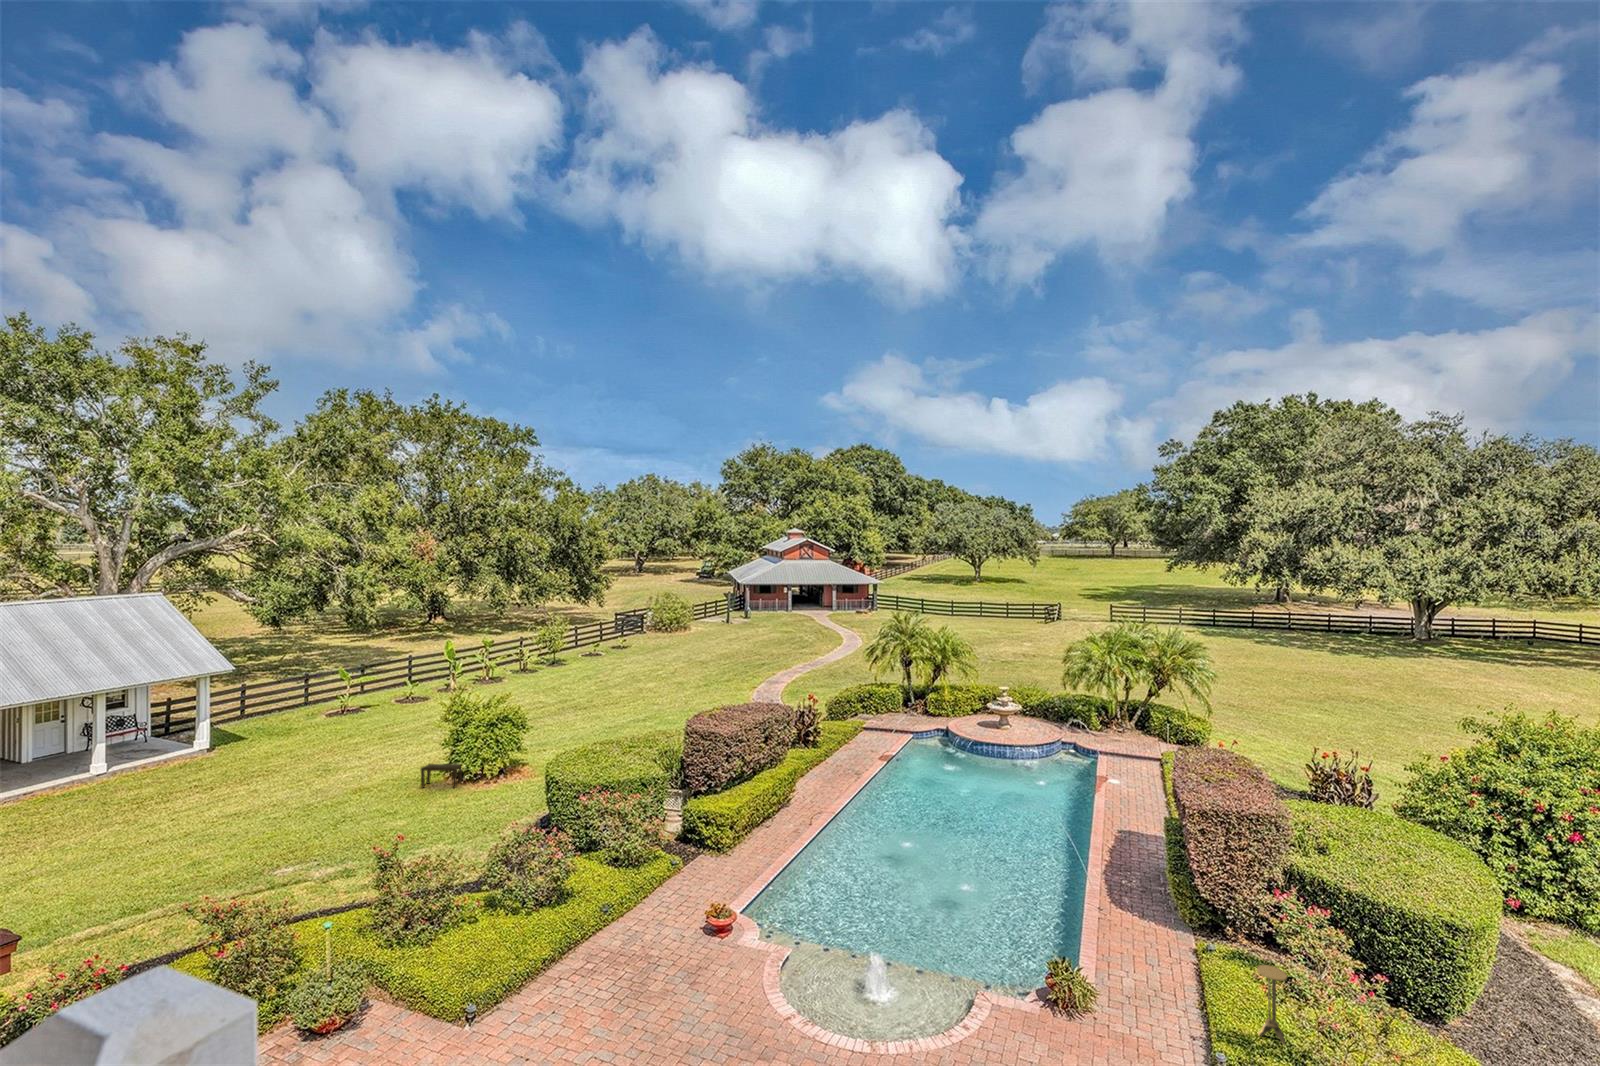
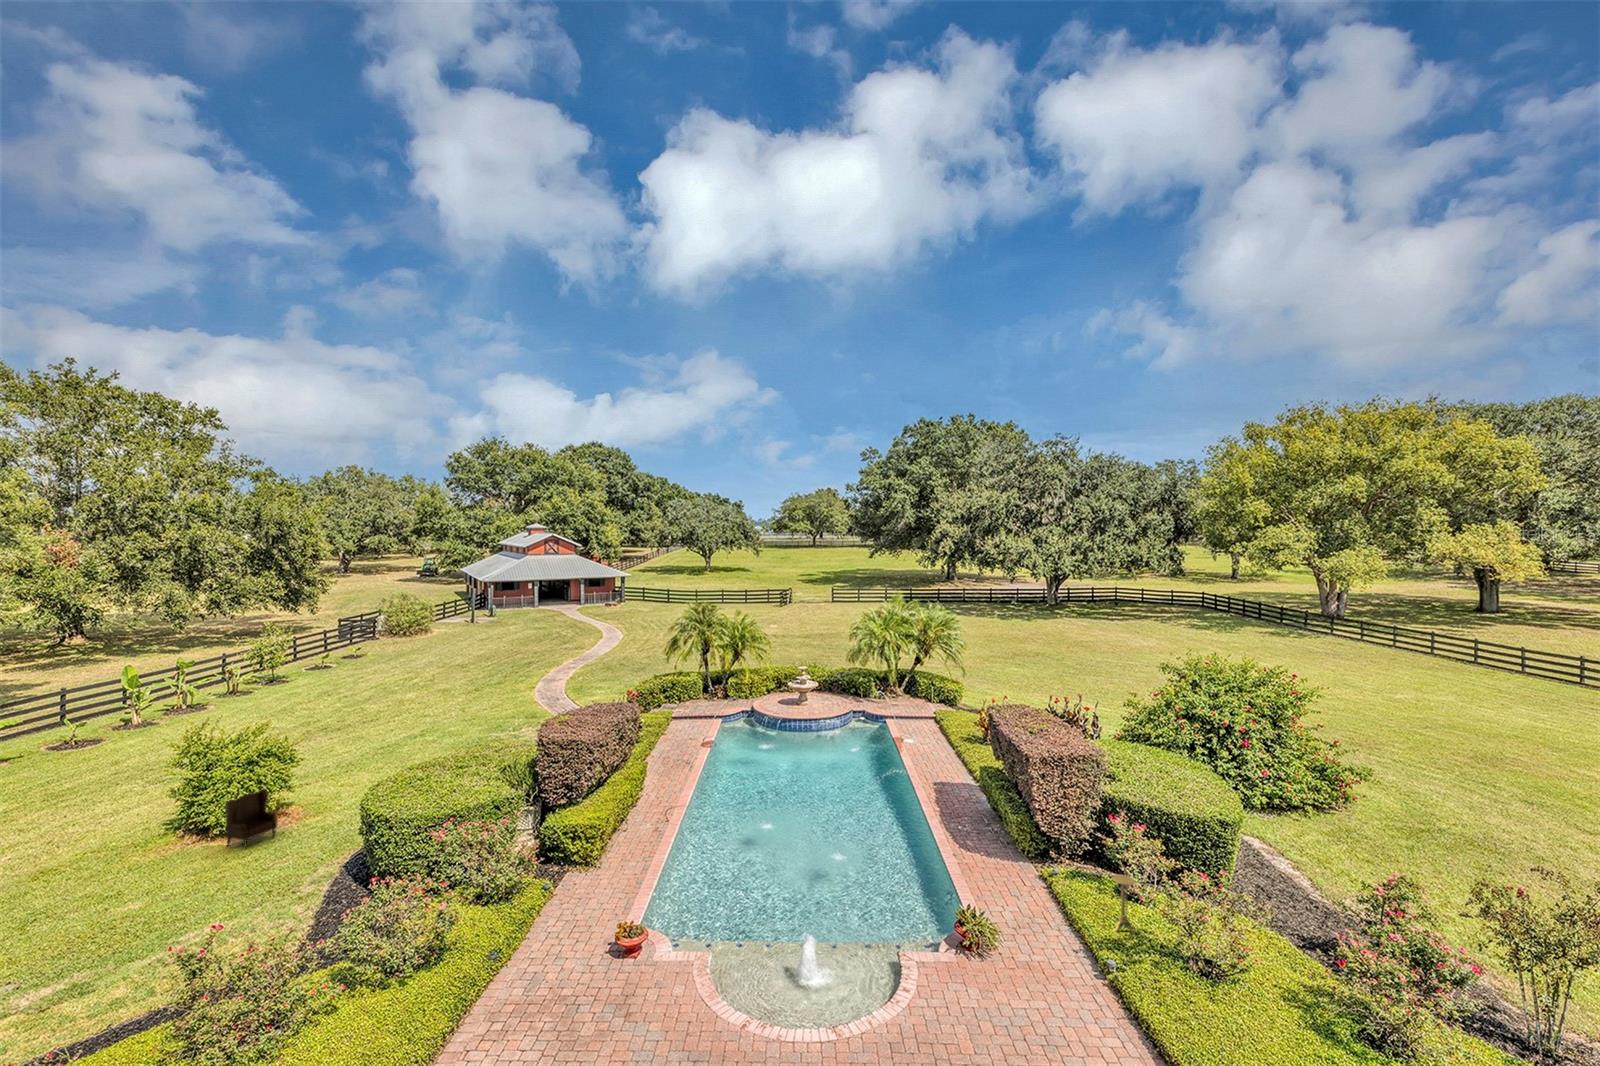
armchair: none [476,744,509,789] -> present [225,789,277,848]
bench: present [421,764,462,788] -> none [133,822,204,864]

